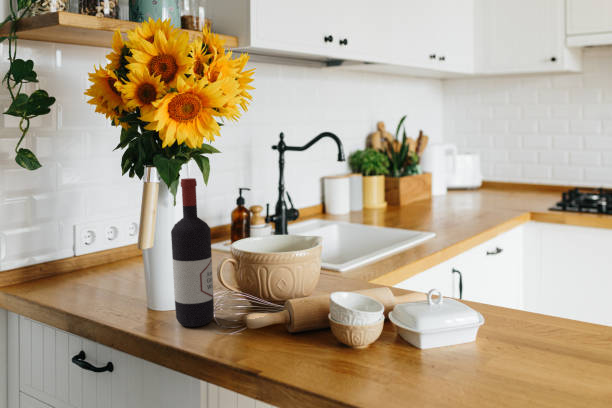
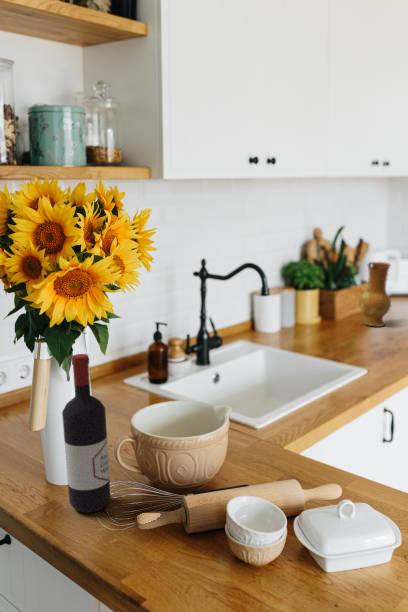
ceramic jug: none [422,149,451,209] -> present [359,262,391,327]

